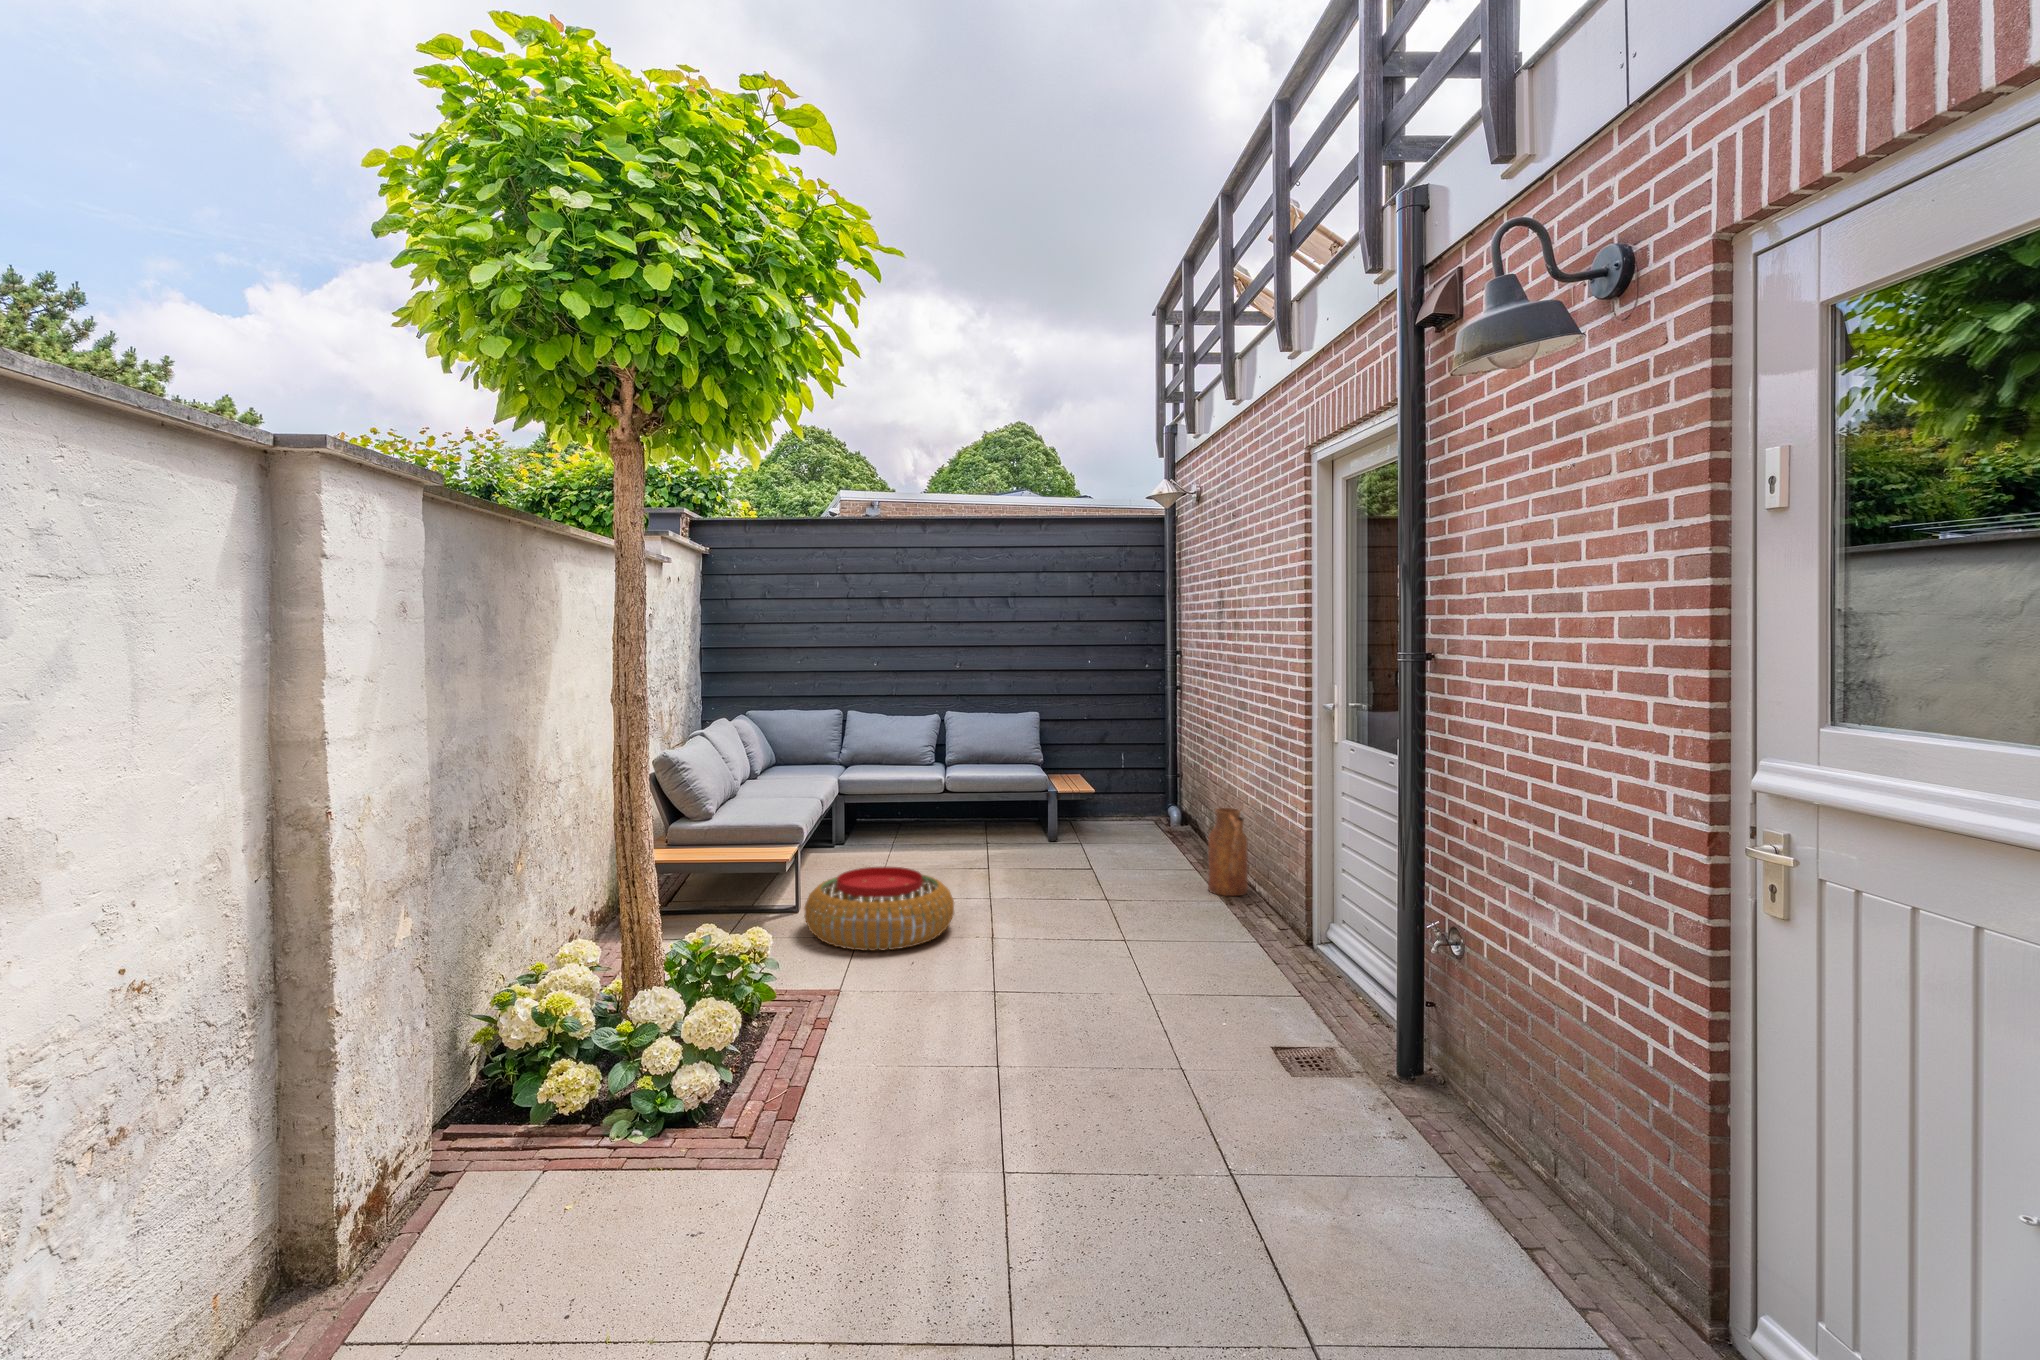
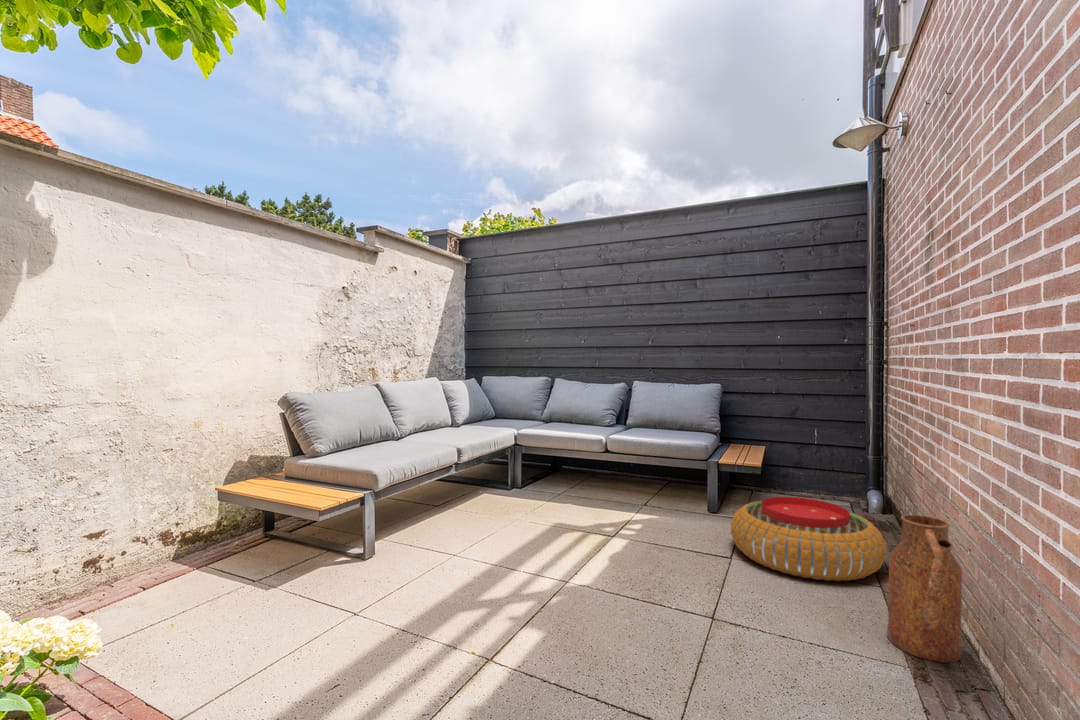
pouf: present [804,867,954,951] -> present [731,497,887,581]

